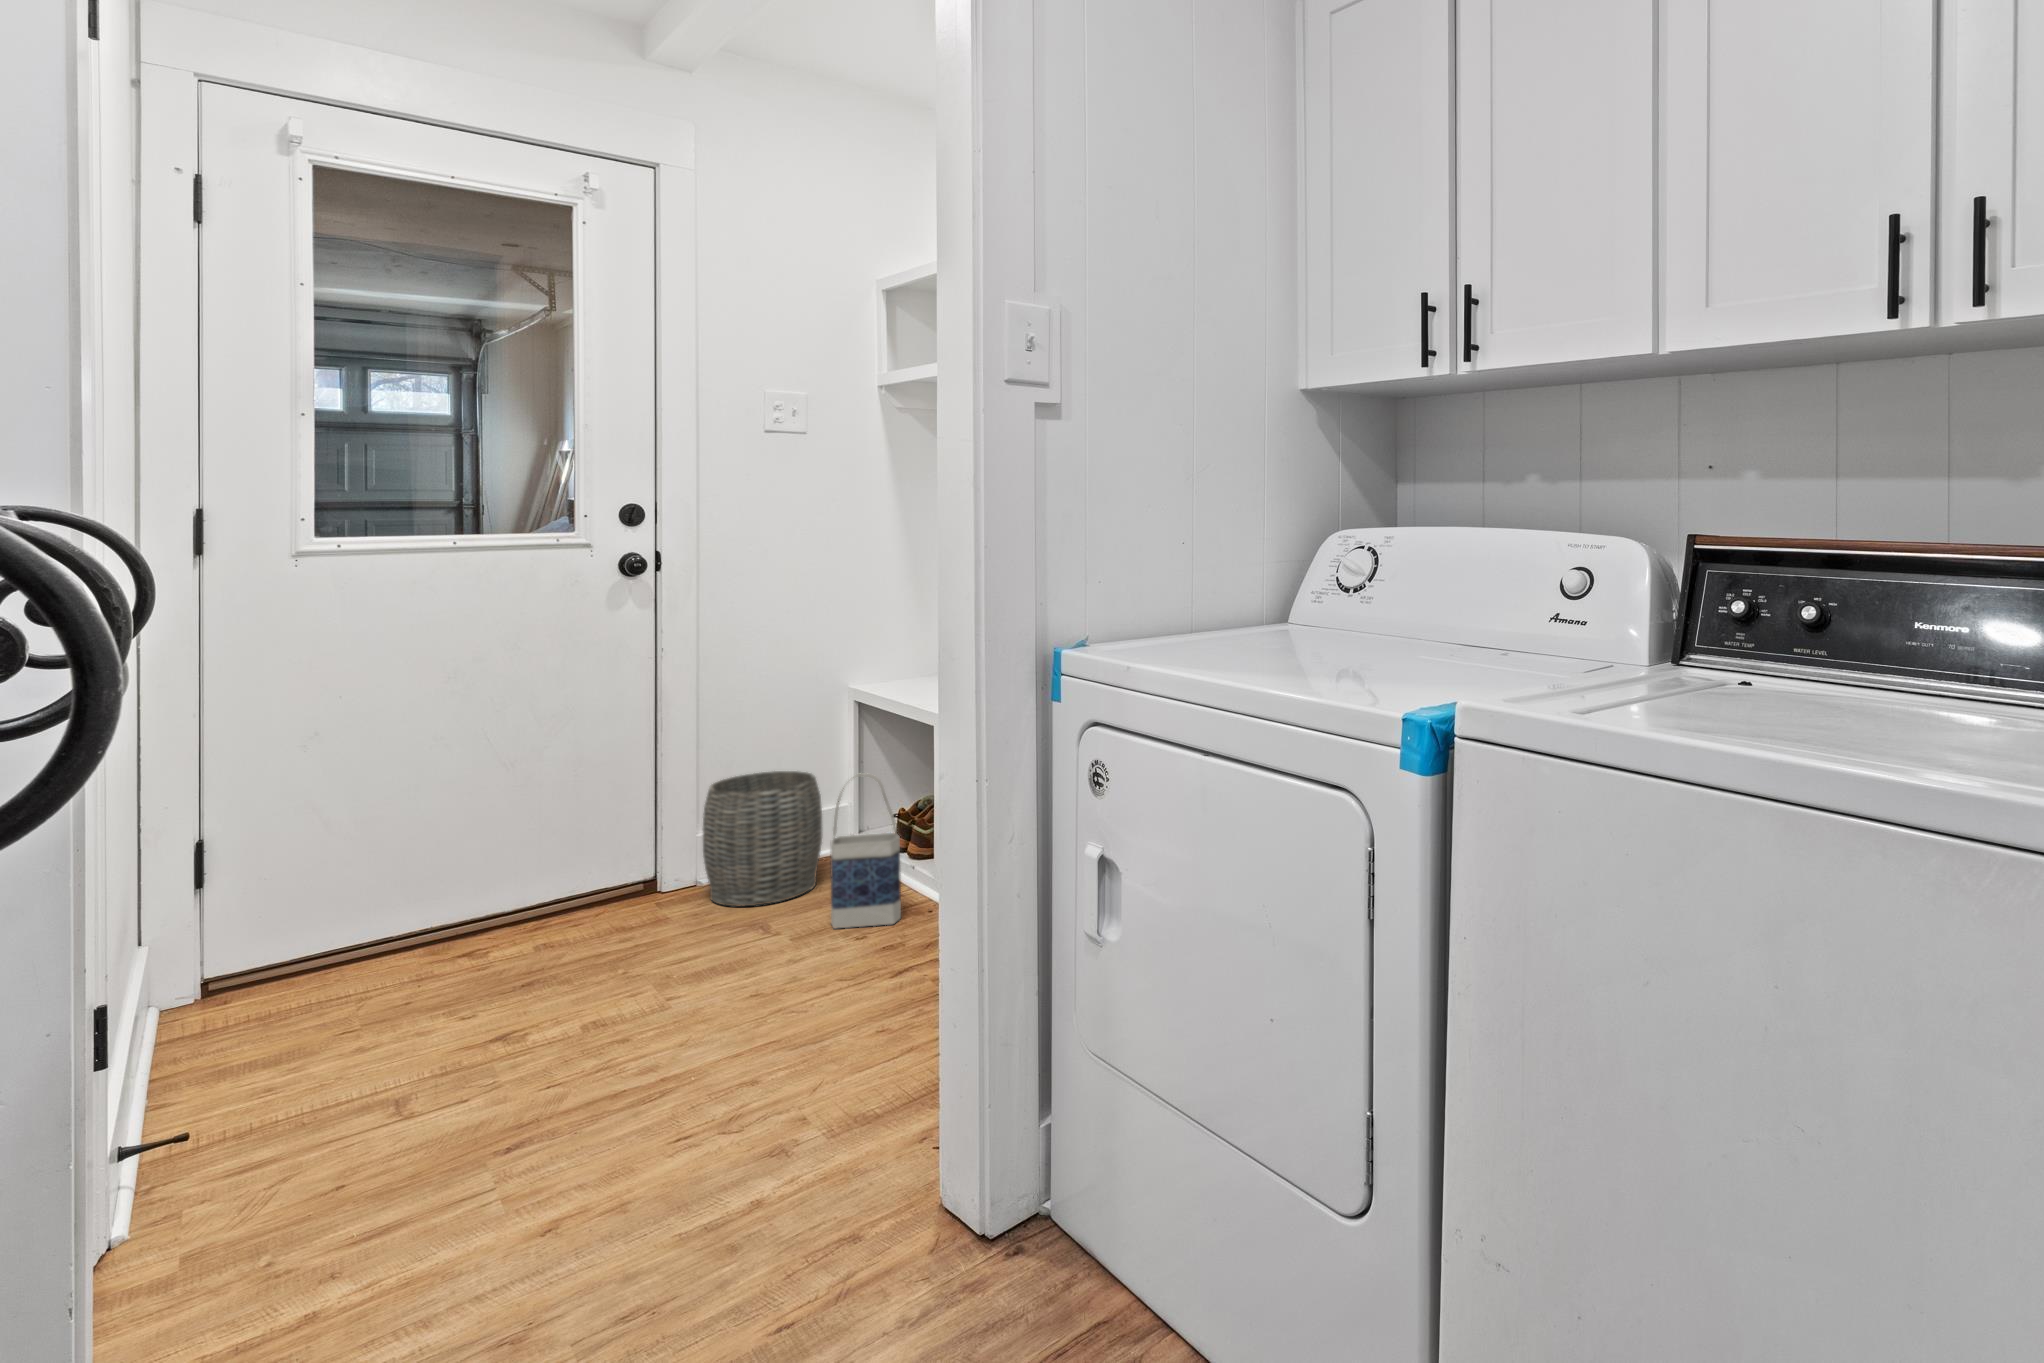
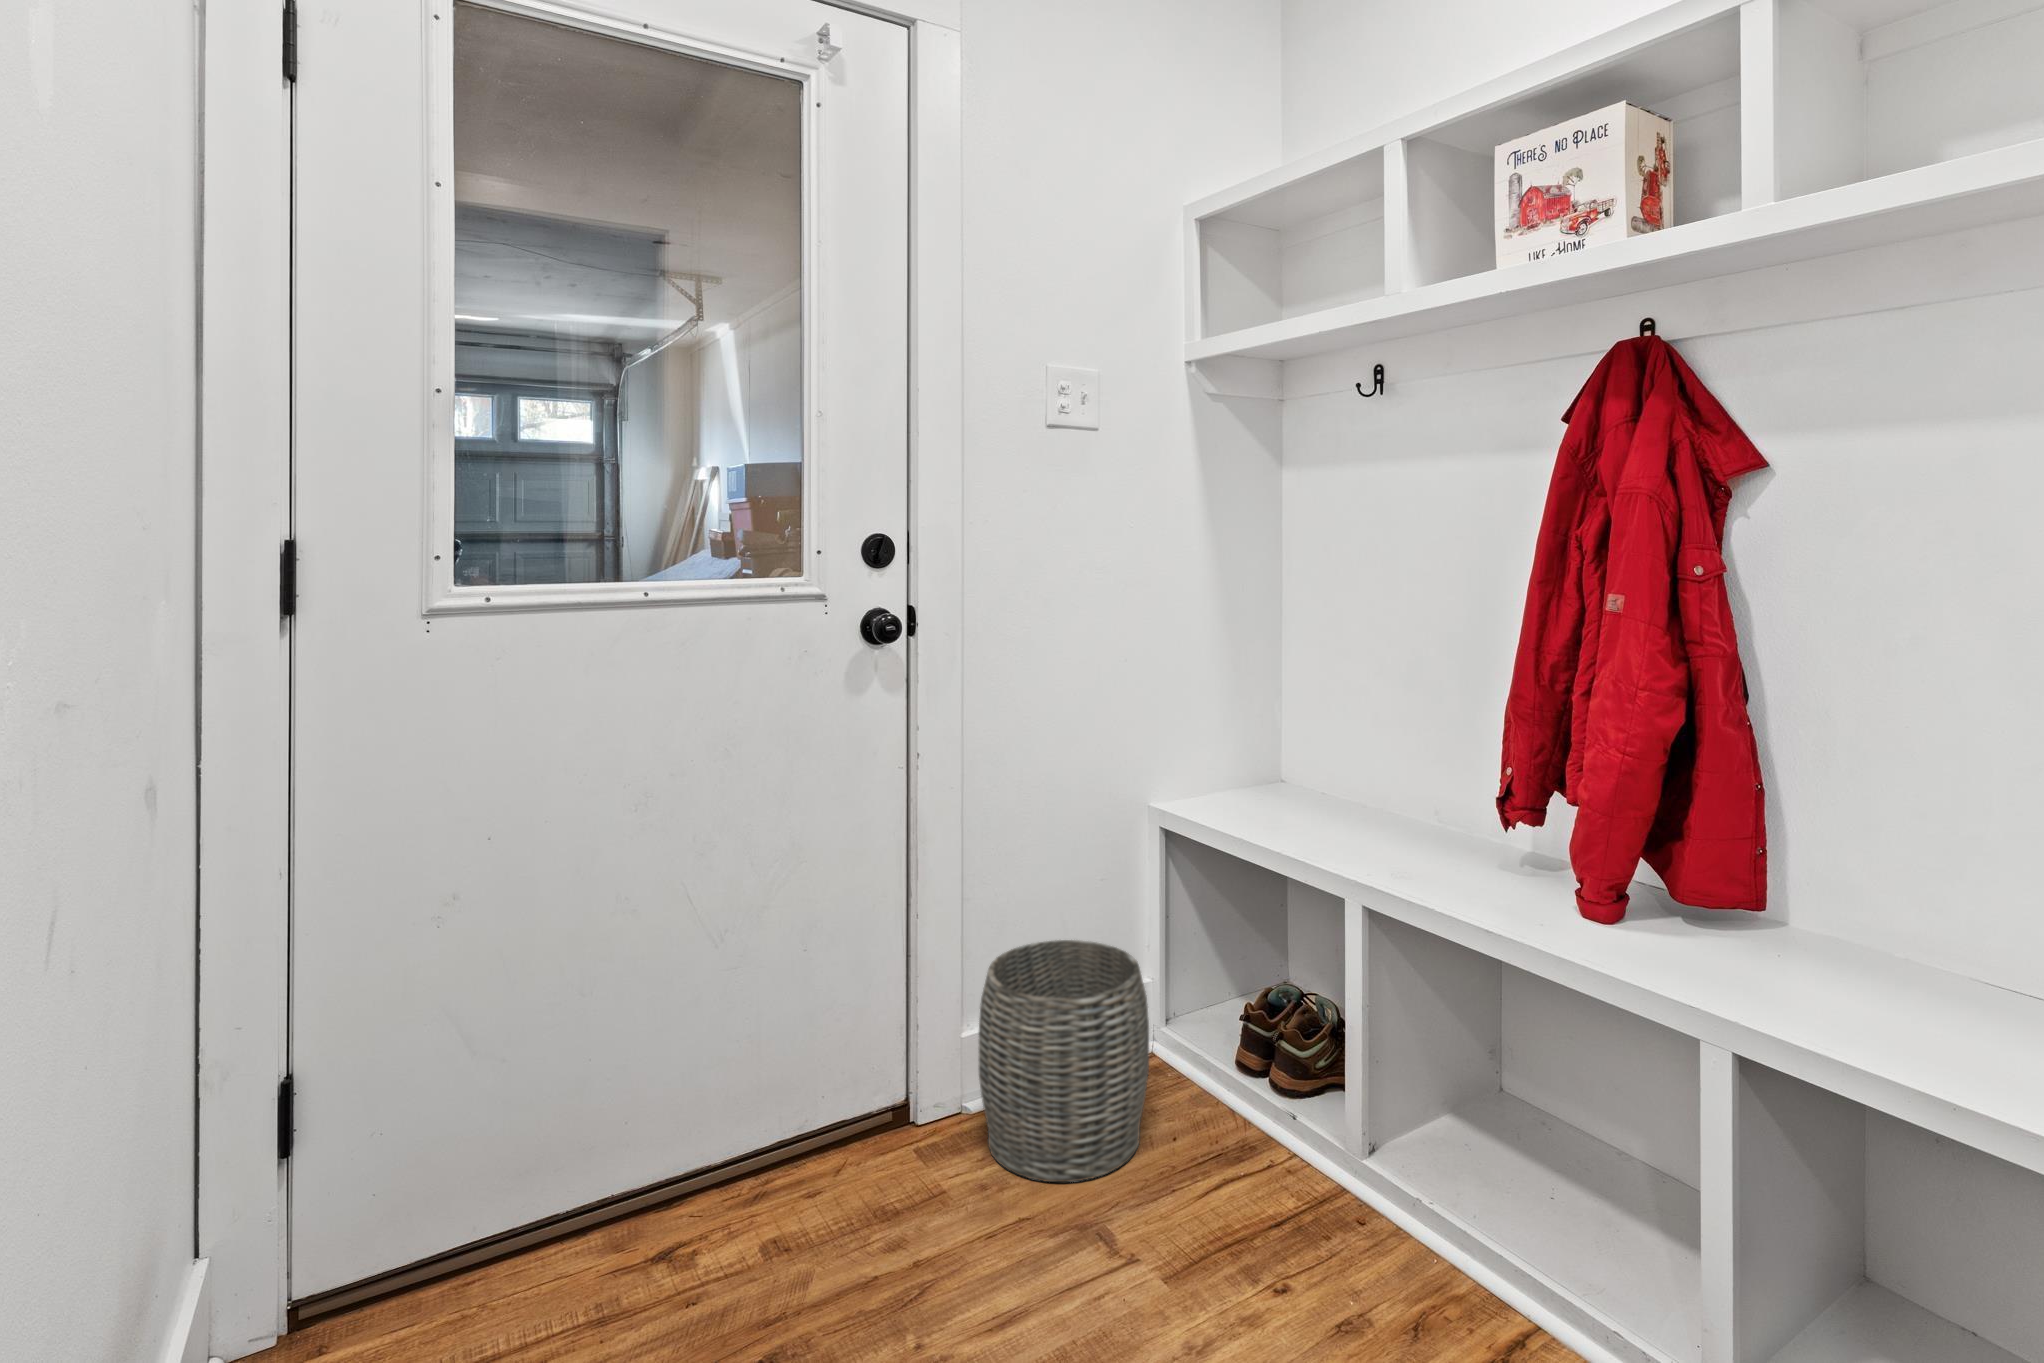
bag: present [830,773,901,928] -> none [1214,996,1327,1266]

